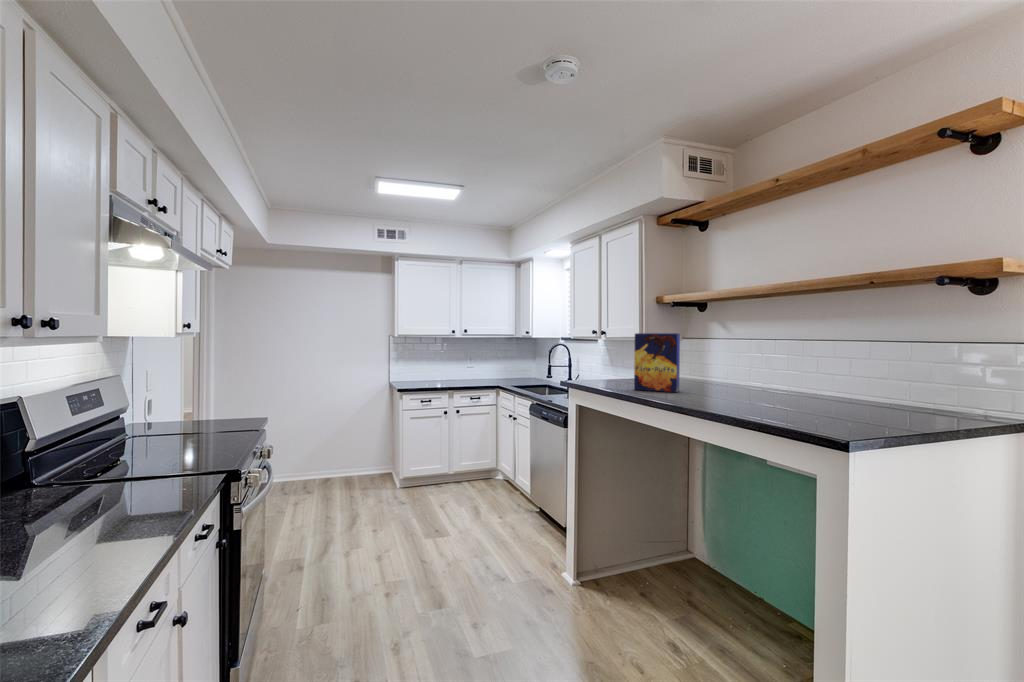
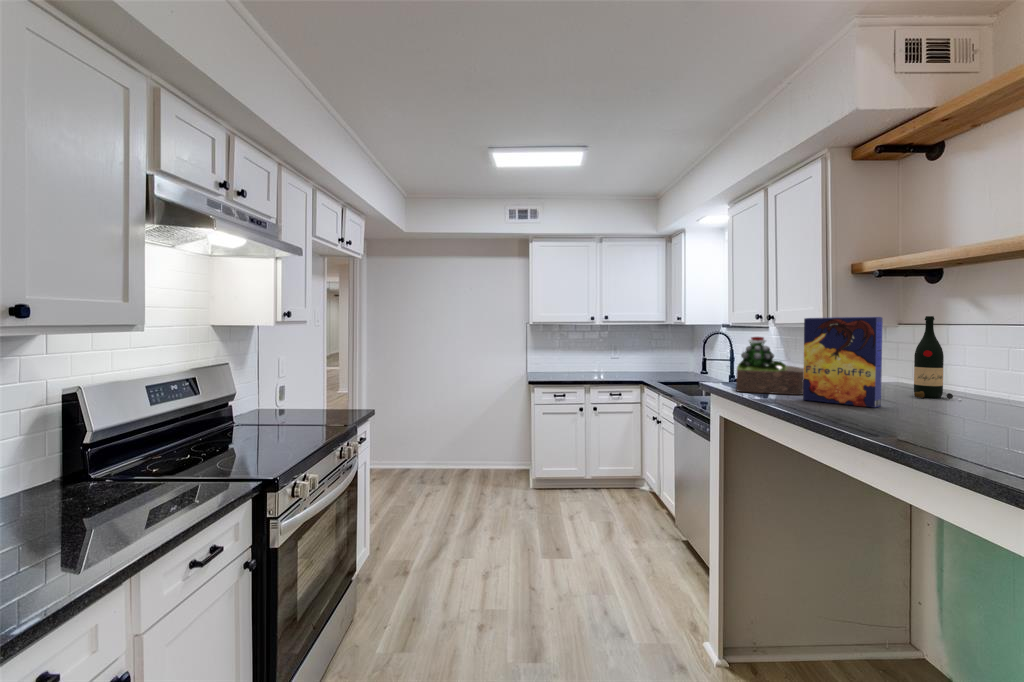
wine bottle: none [694,334,715,386] -> present [914,316,953,399]
succulent plant: none [589,346,634,387] -> present [736,337,804,395]

